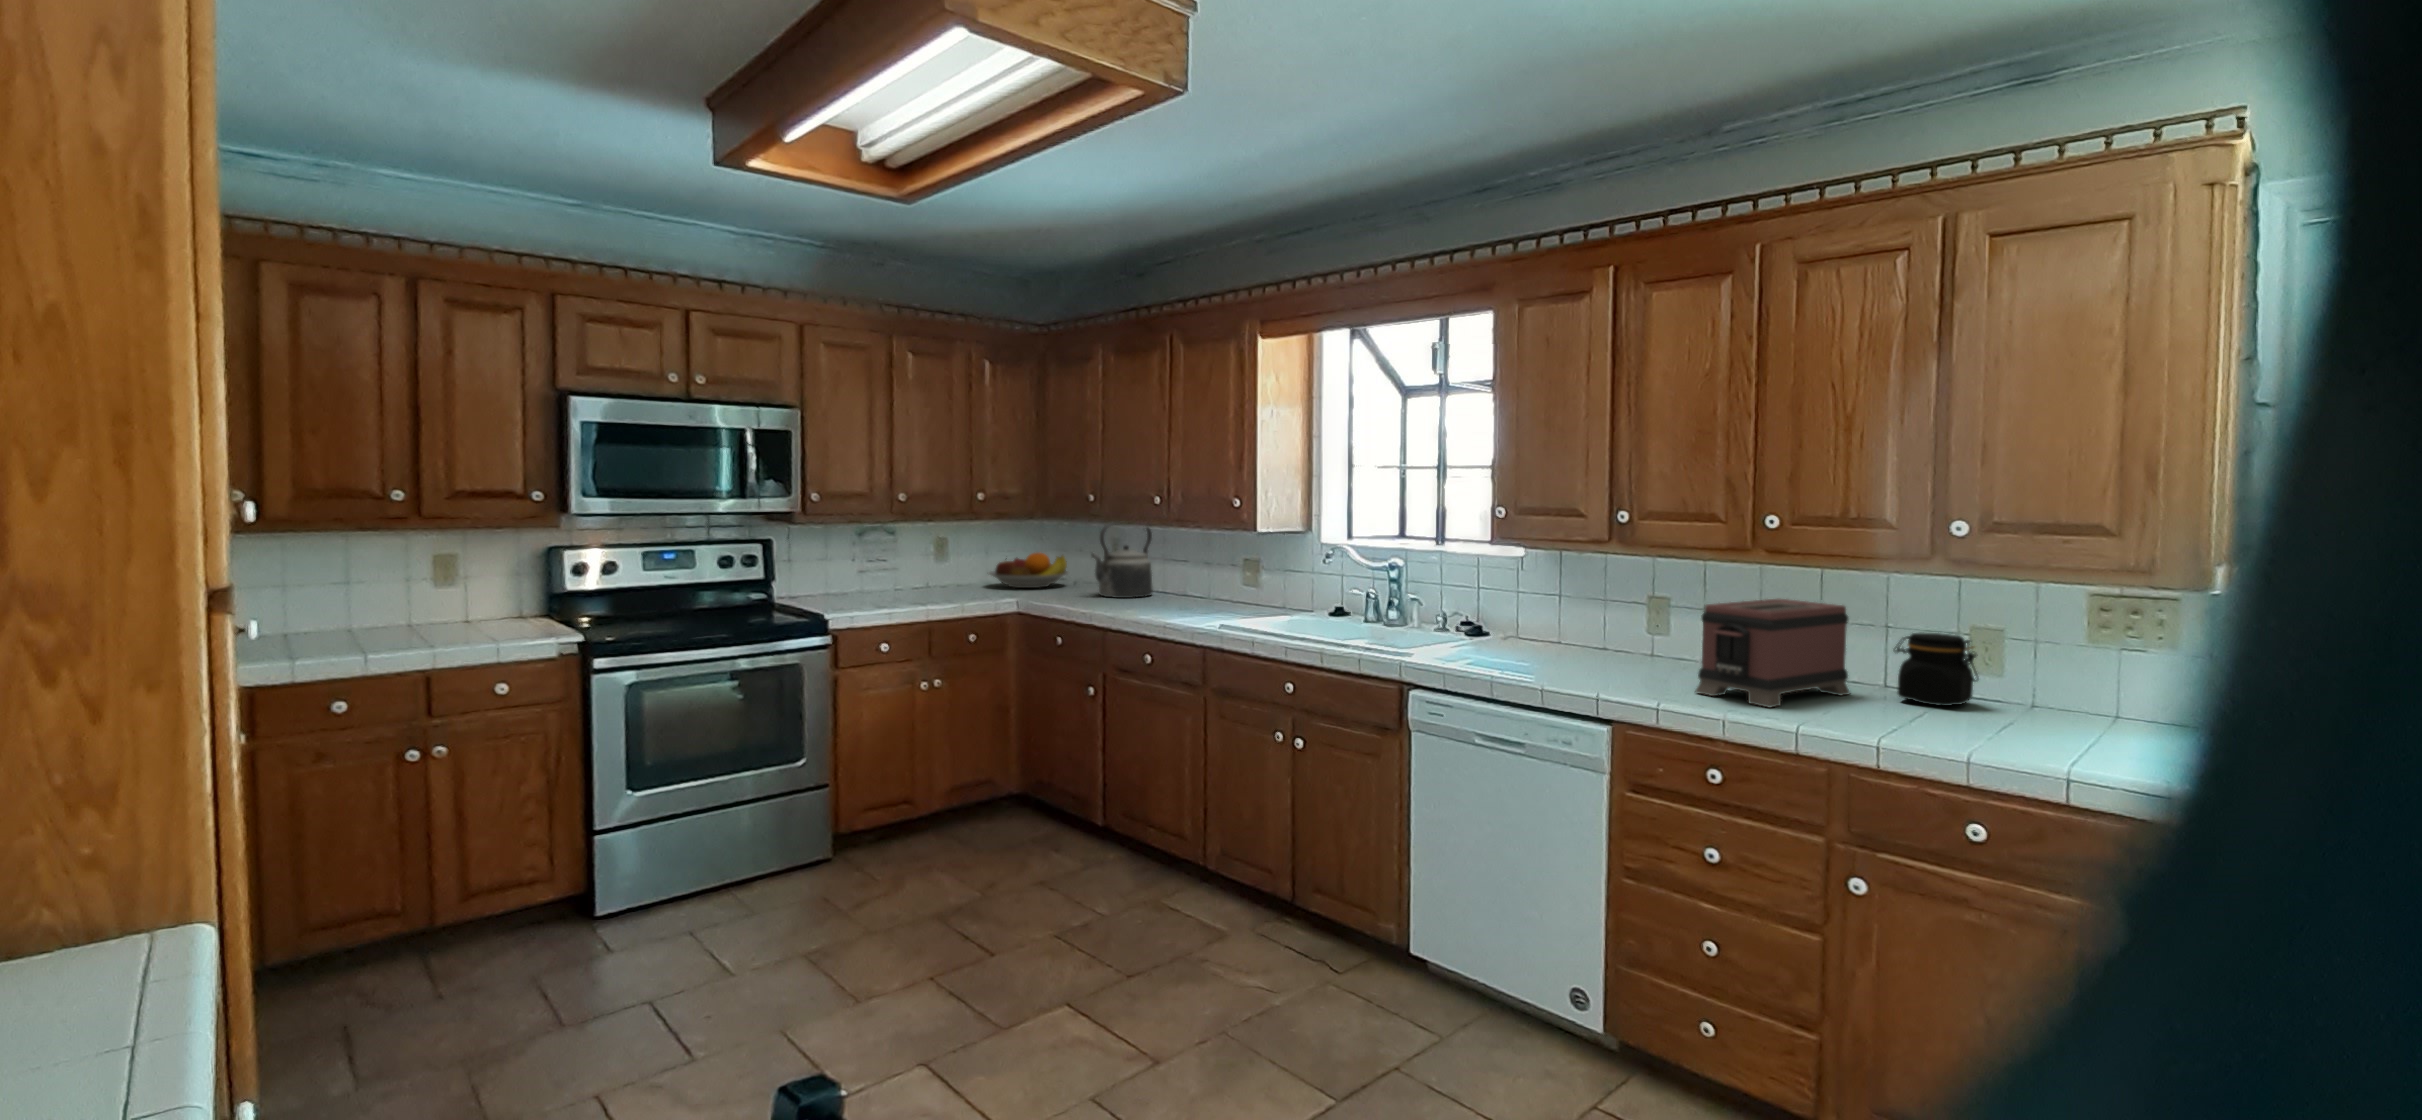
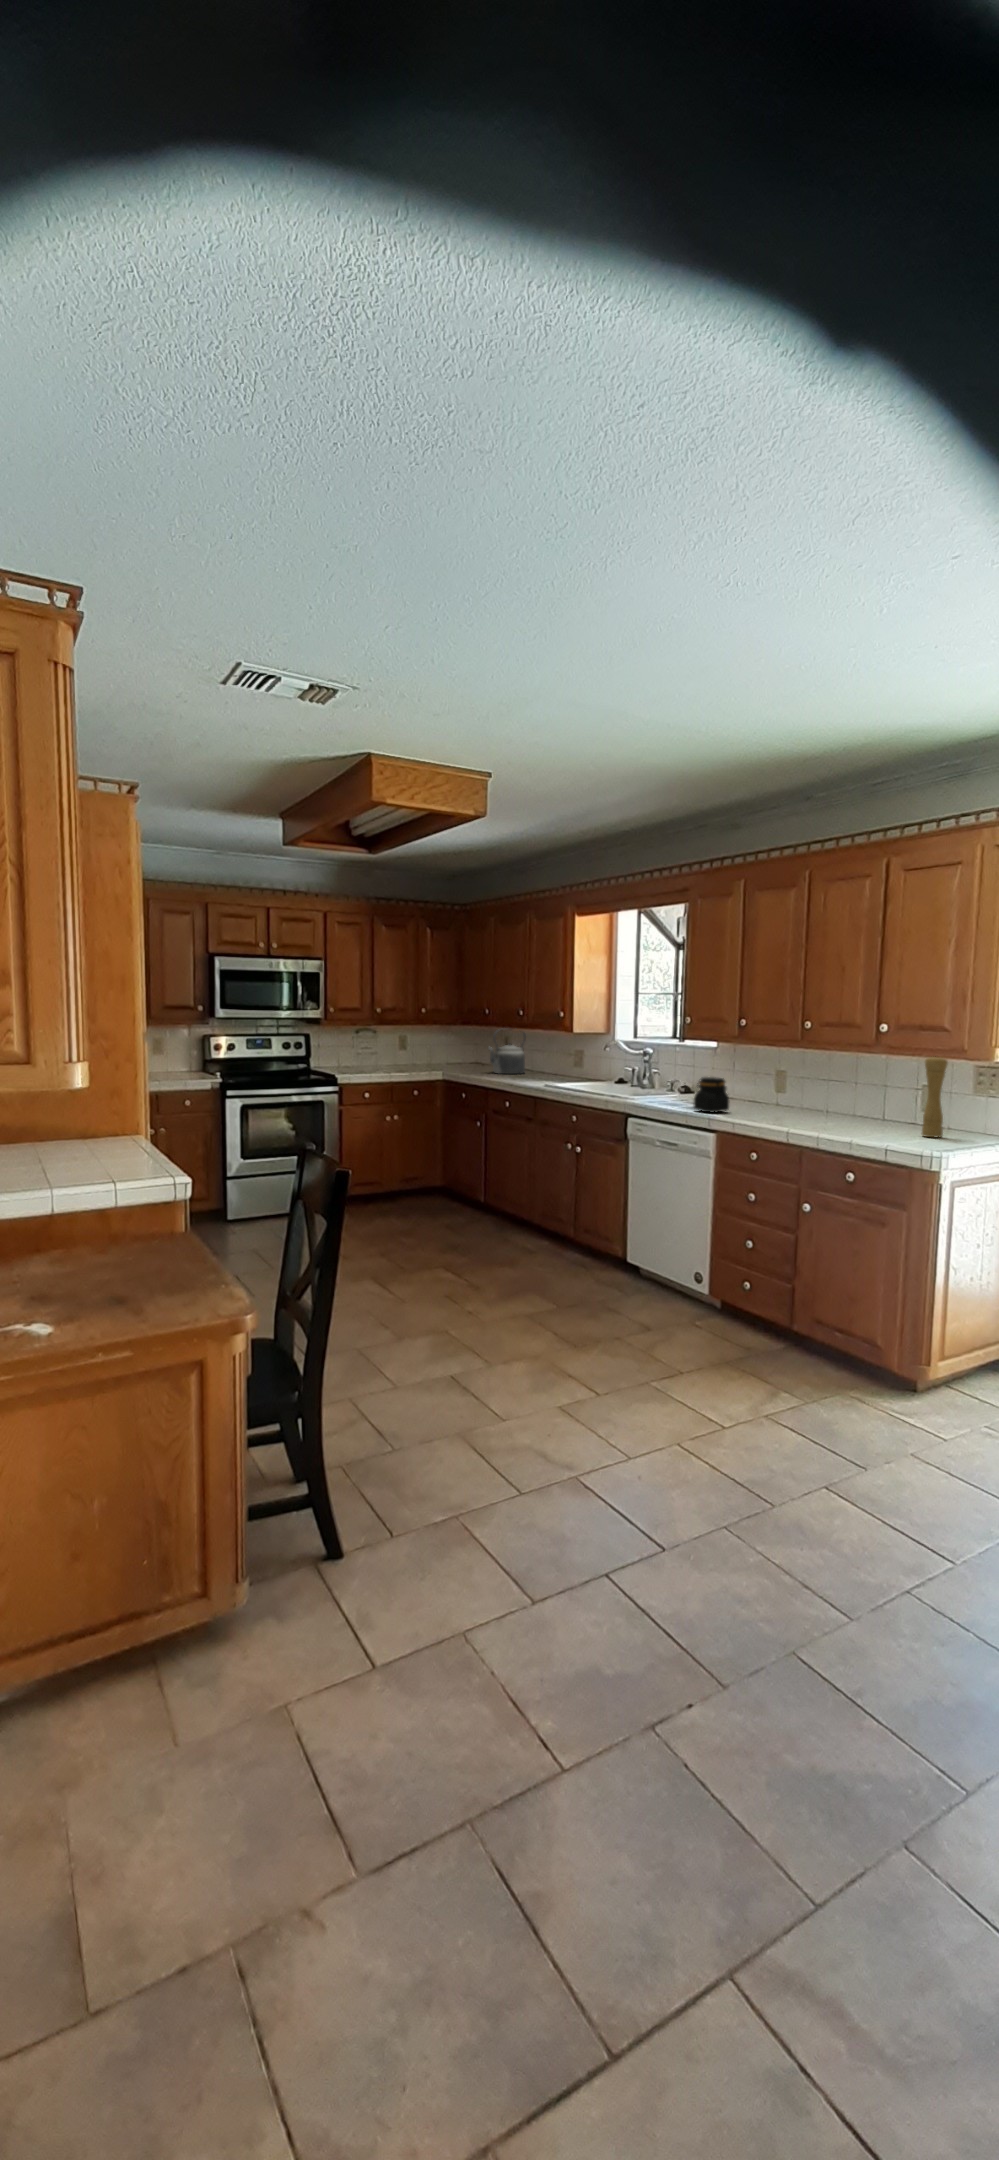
fruit bowl: present [989,553,1068,588] -> none [432,1047,481,1068]
pepper mill: none [2037,580,2089,733] -> present [922,1057,948,1137]
toaster: present [1696,599,1850,707] -> none [763,1069,854,1124]
jar: present [1894,633,1978,706] -> present [693,1077,729,1112]

